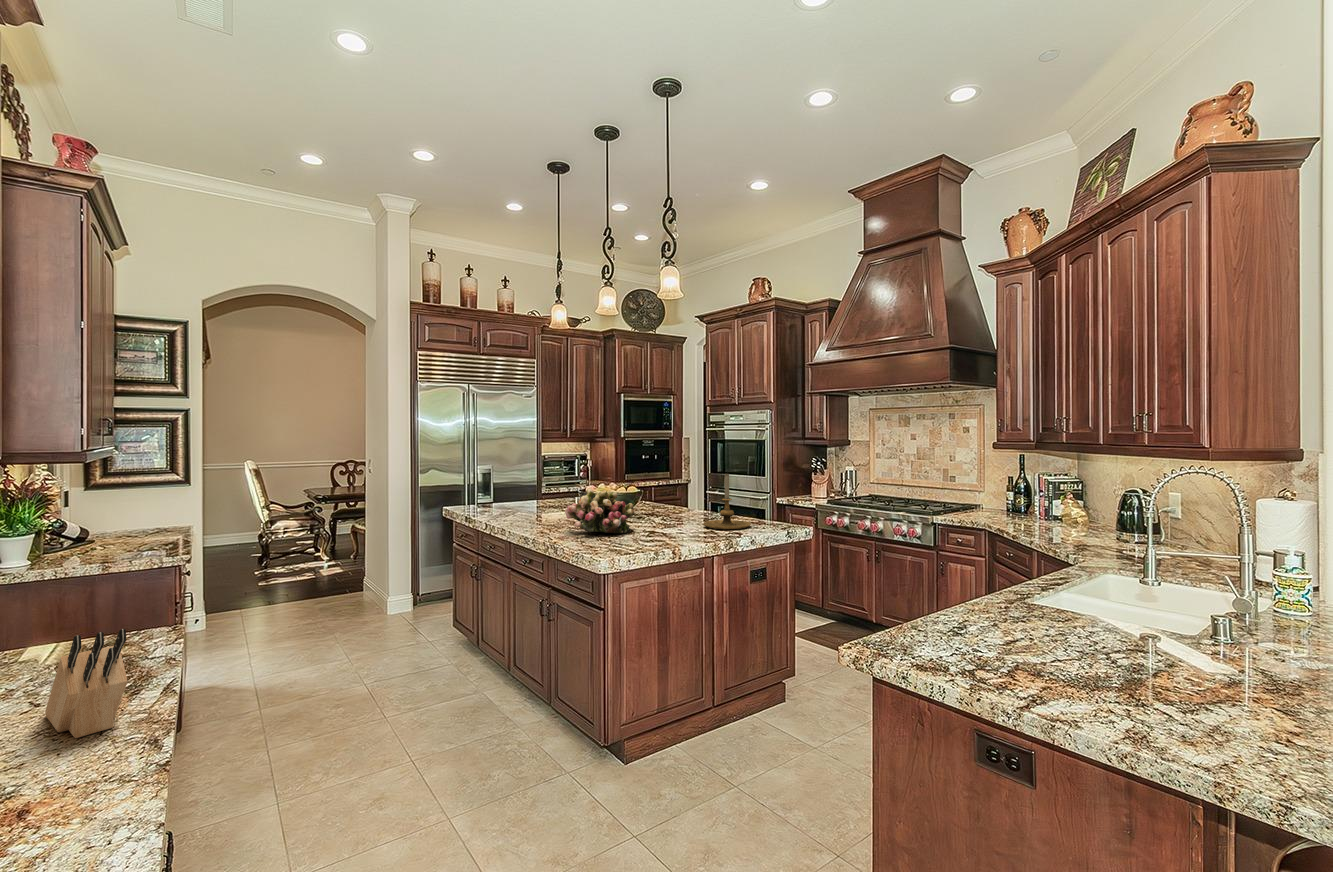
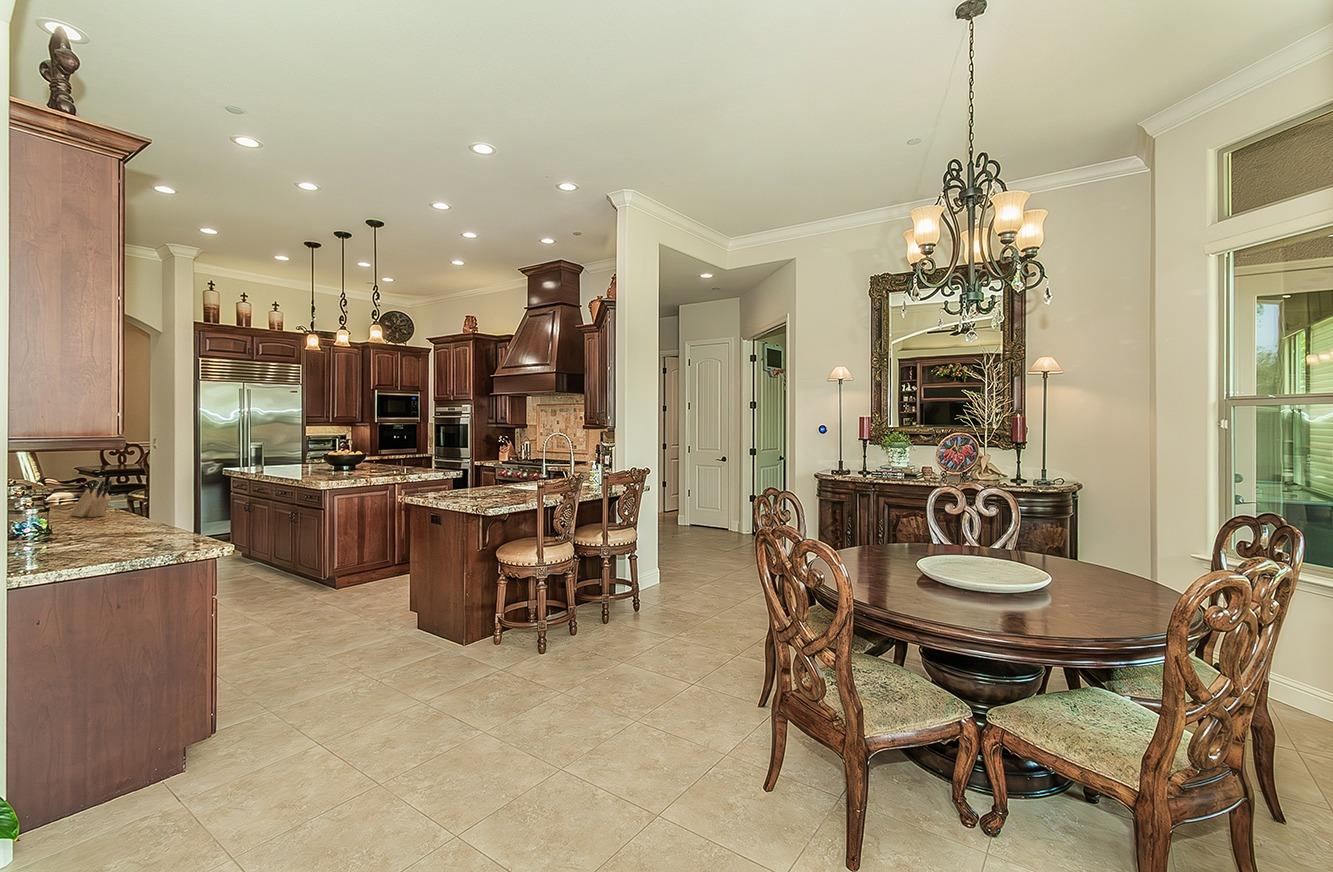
candle holder: present [704,474,751,529] -> none [396,441,425,471]
flower arrangement: present [565,489,634,533] -> none [308,449,352,473]

